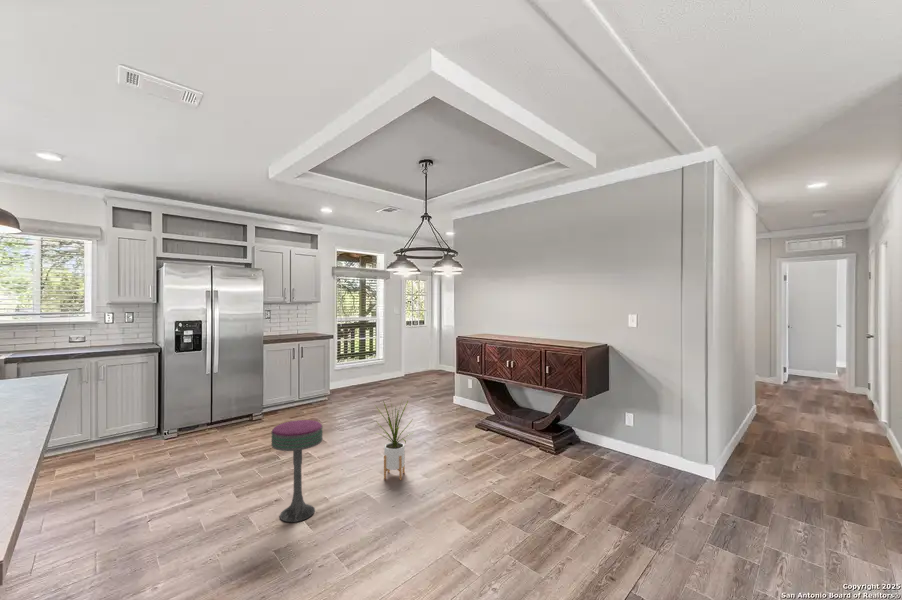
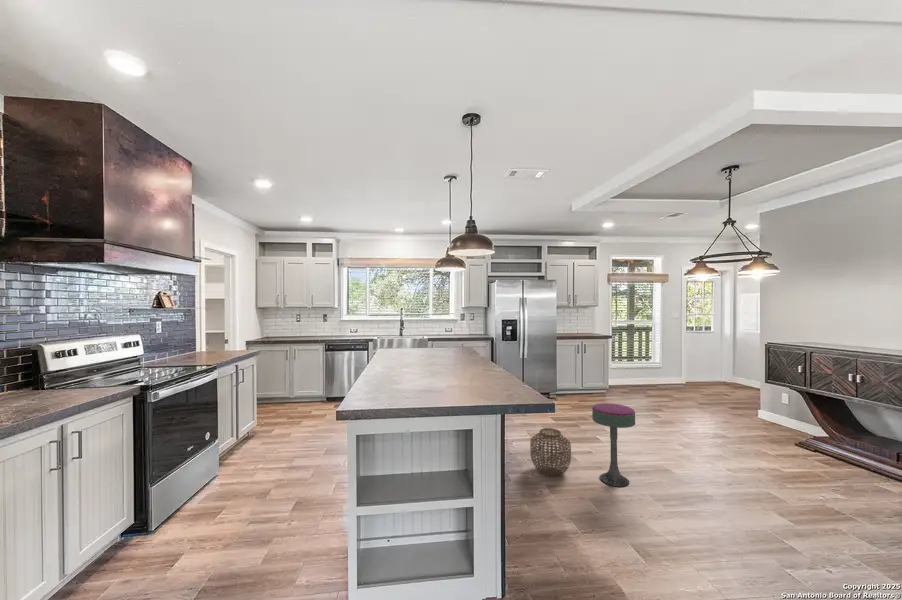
house plant: present [377,401,411,480] -> none [677,394,727,477]
woven basket: none [180,467,242,536] -> present [530,428,571,477]

